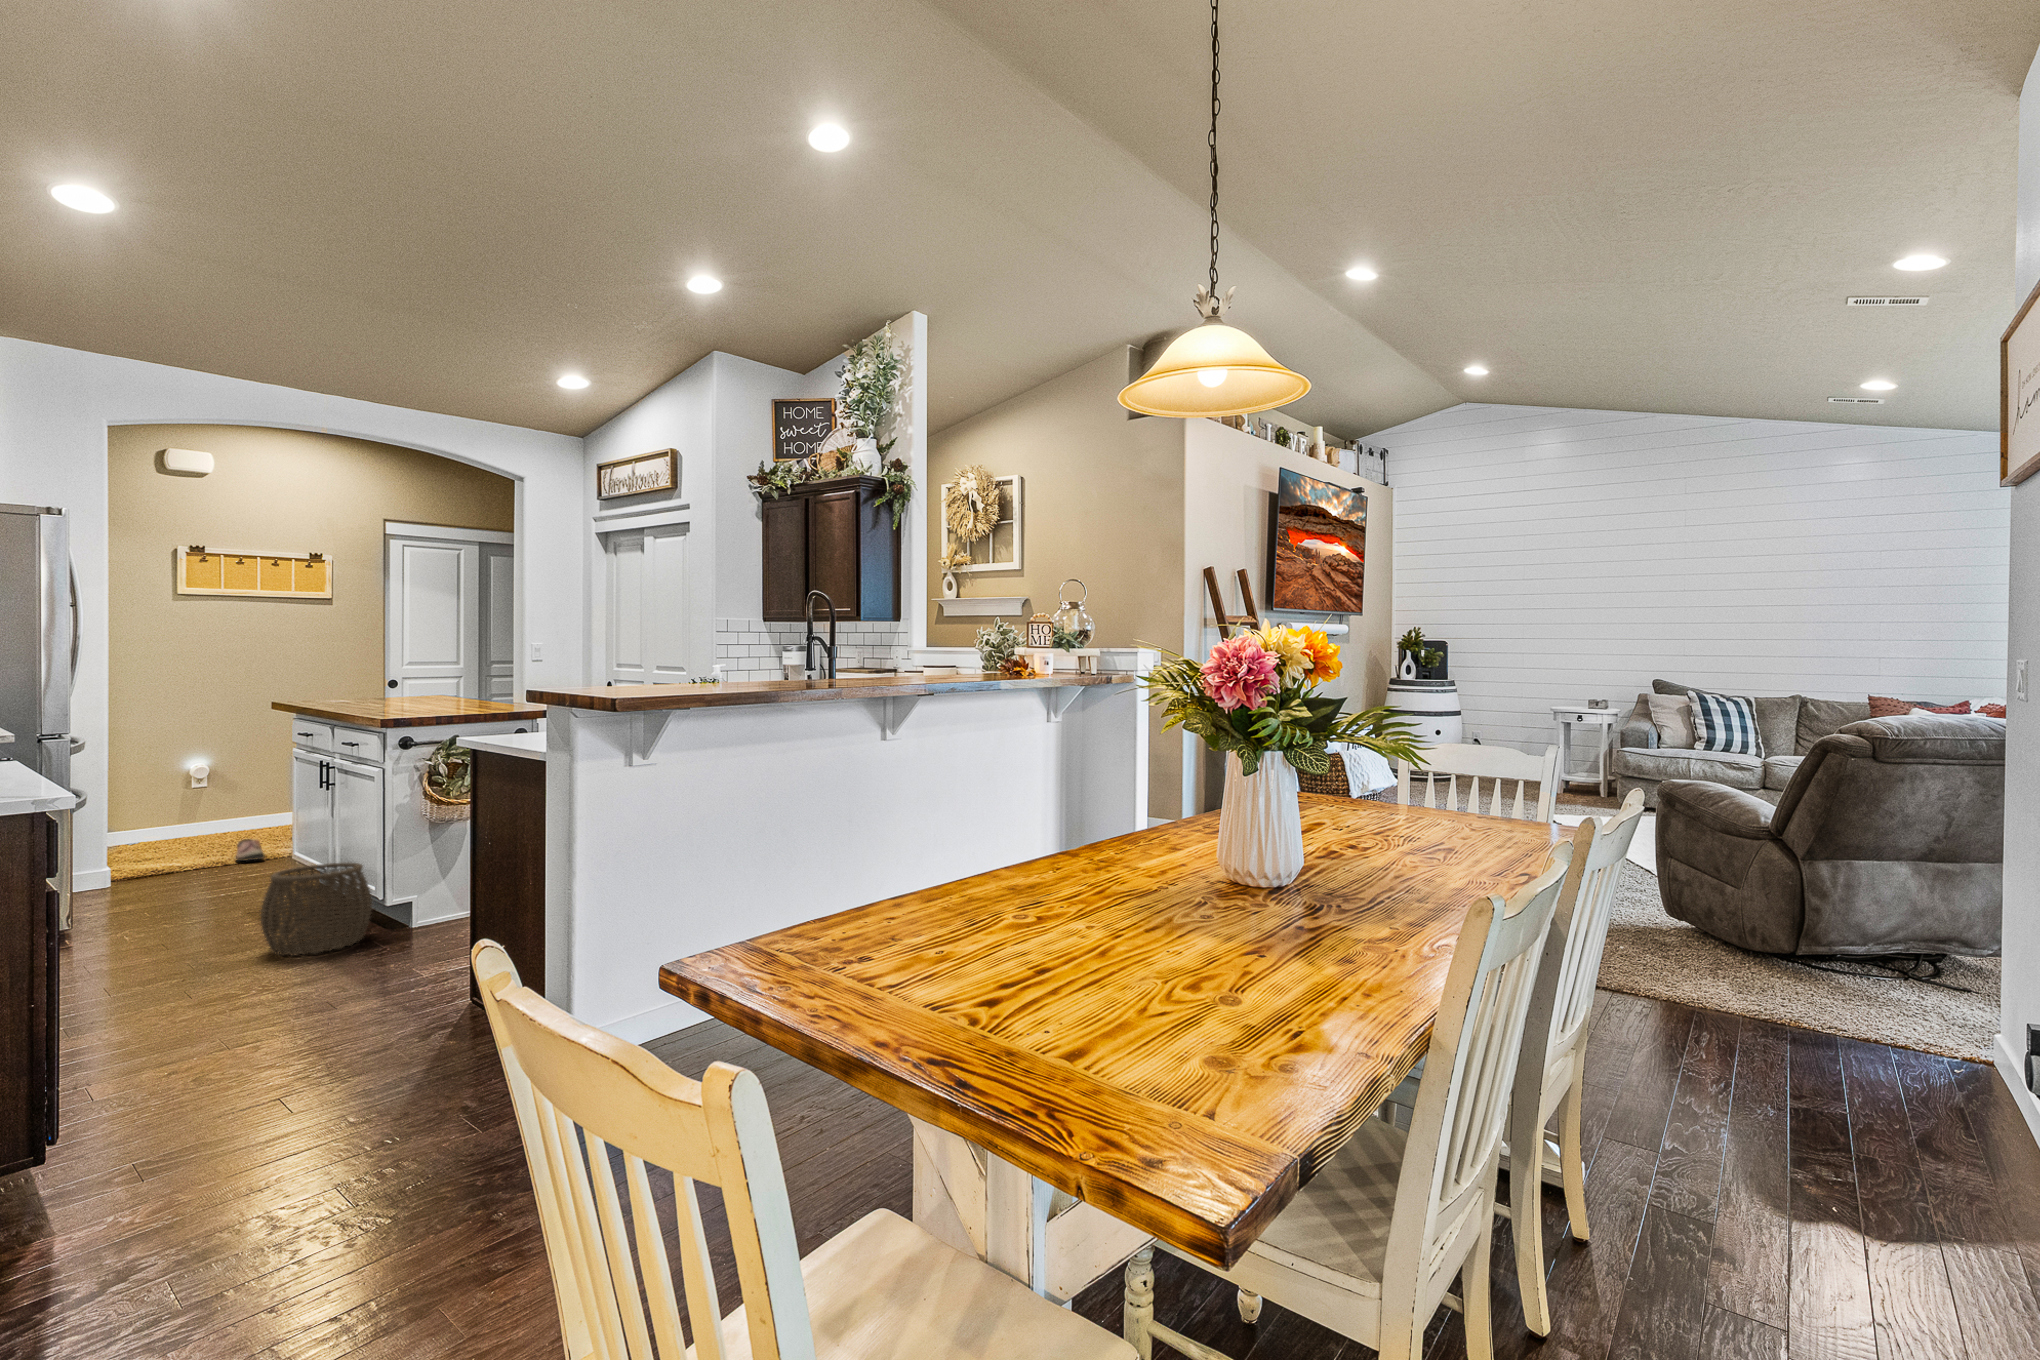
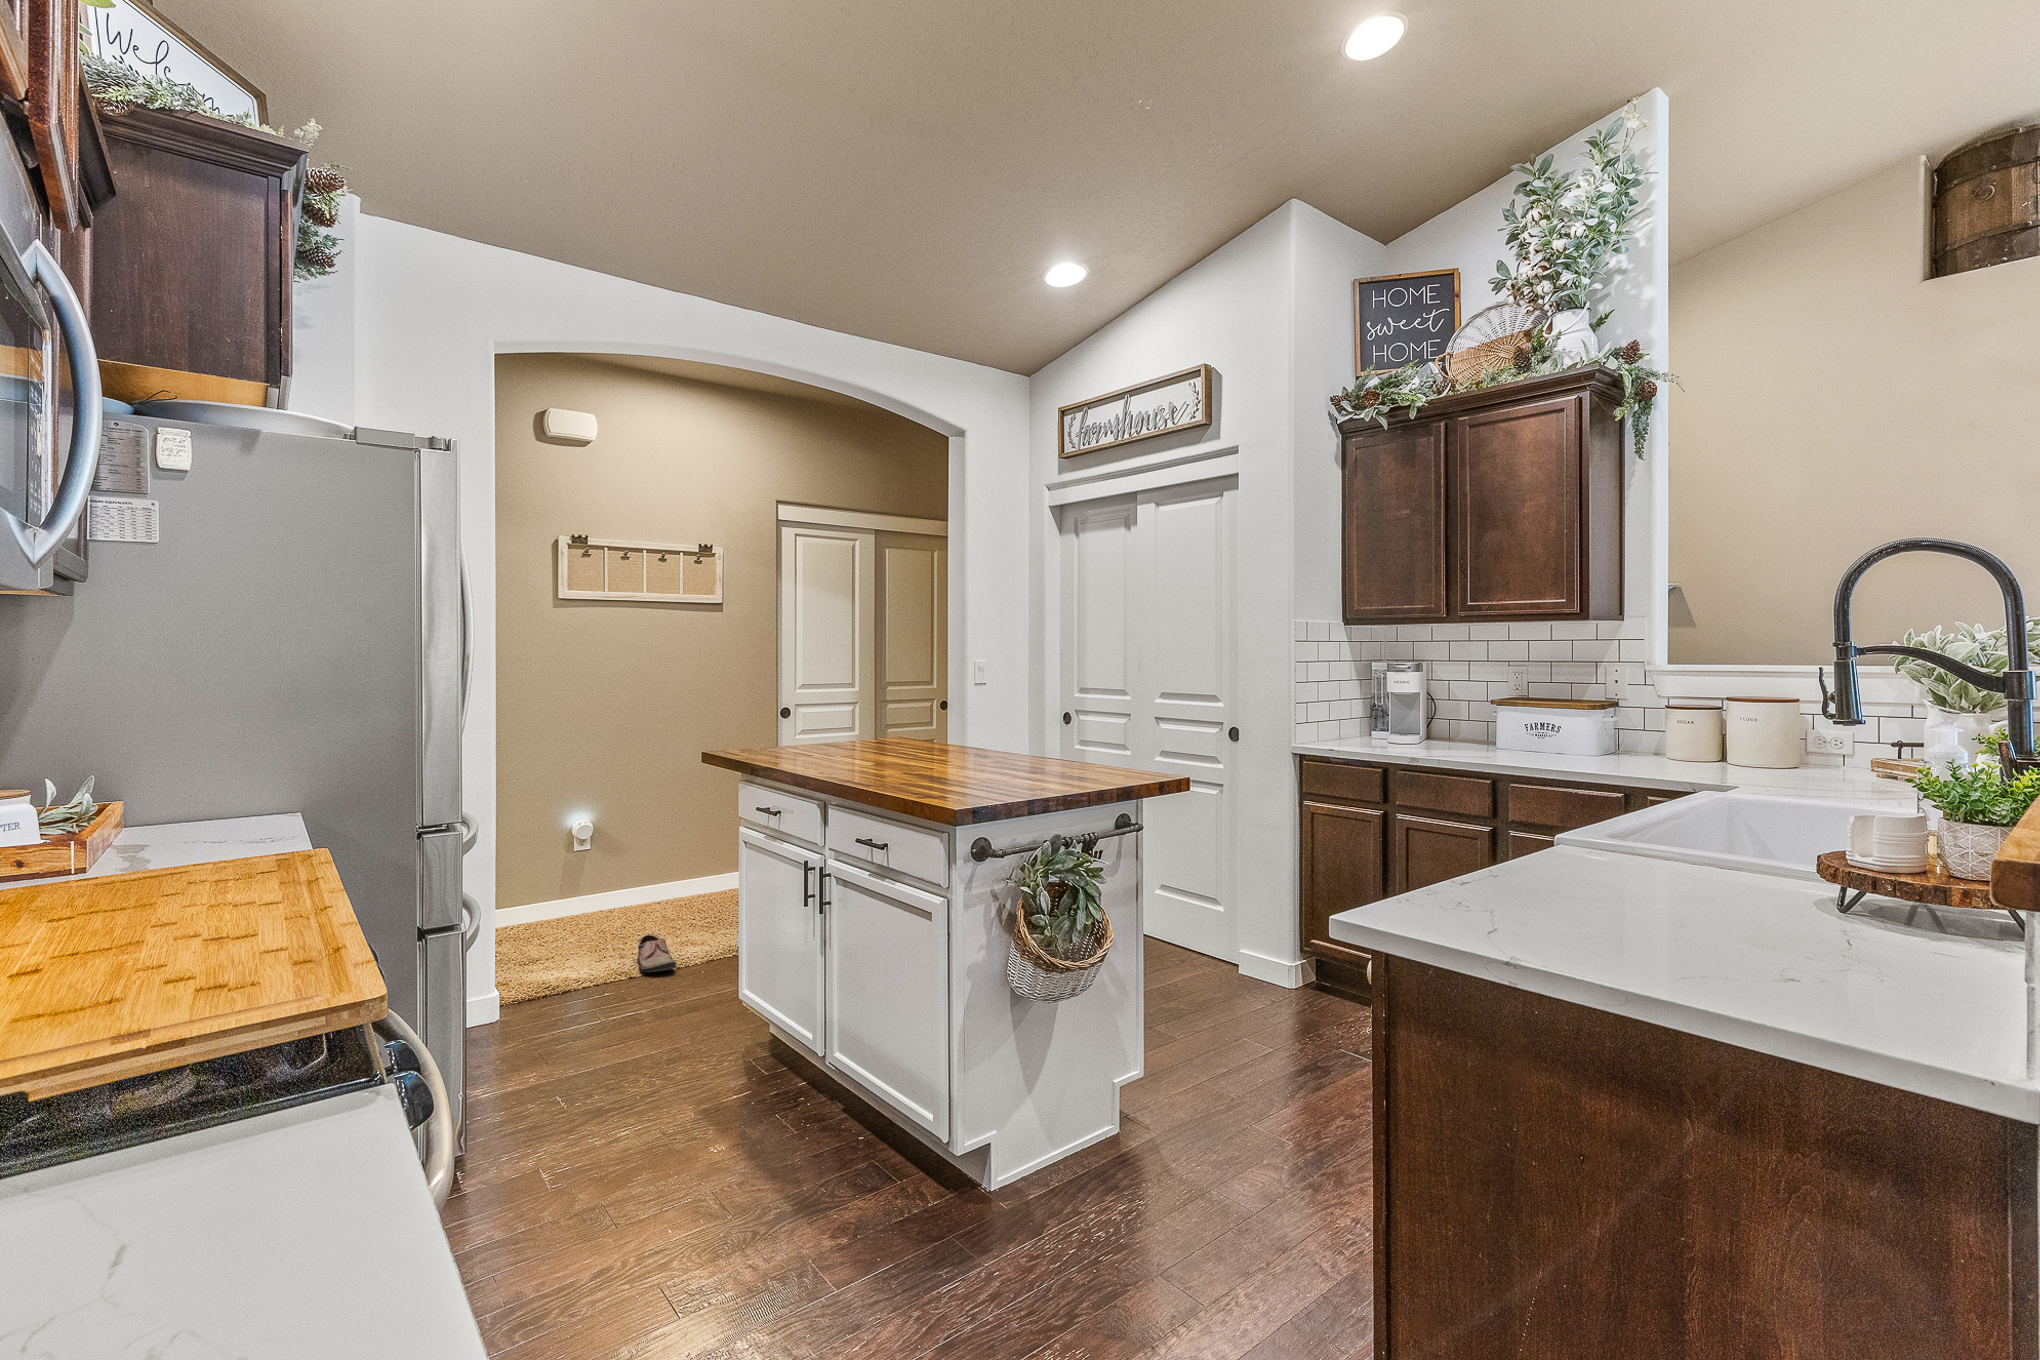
woven basket: present [260,863,372,956] -> none [770,1073,945,1288]

